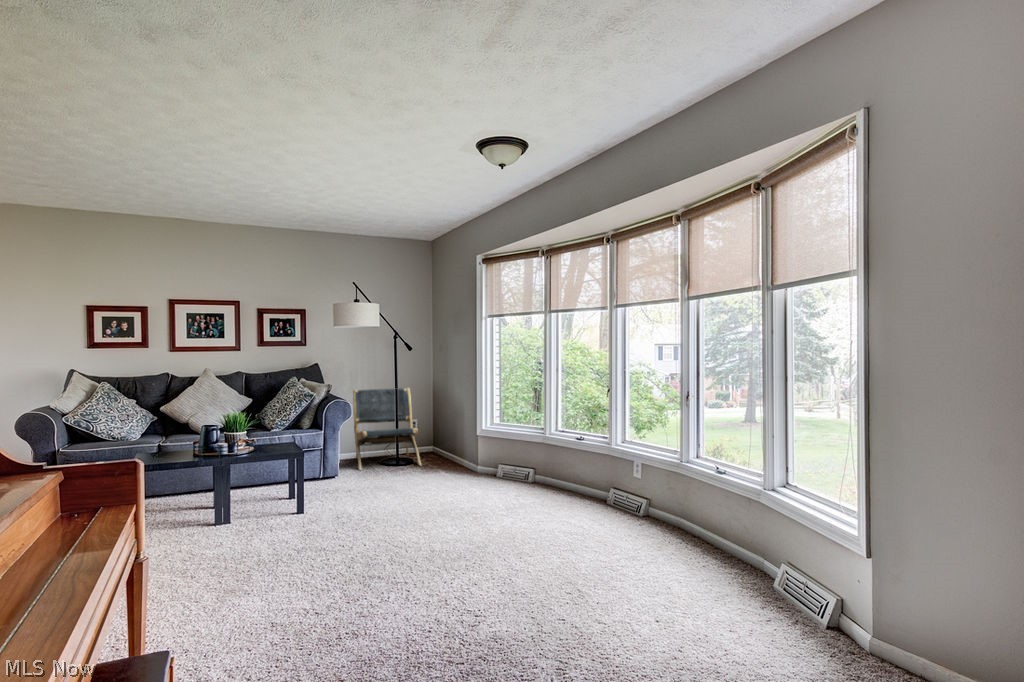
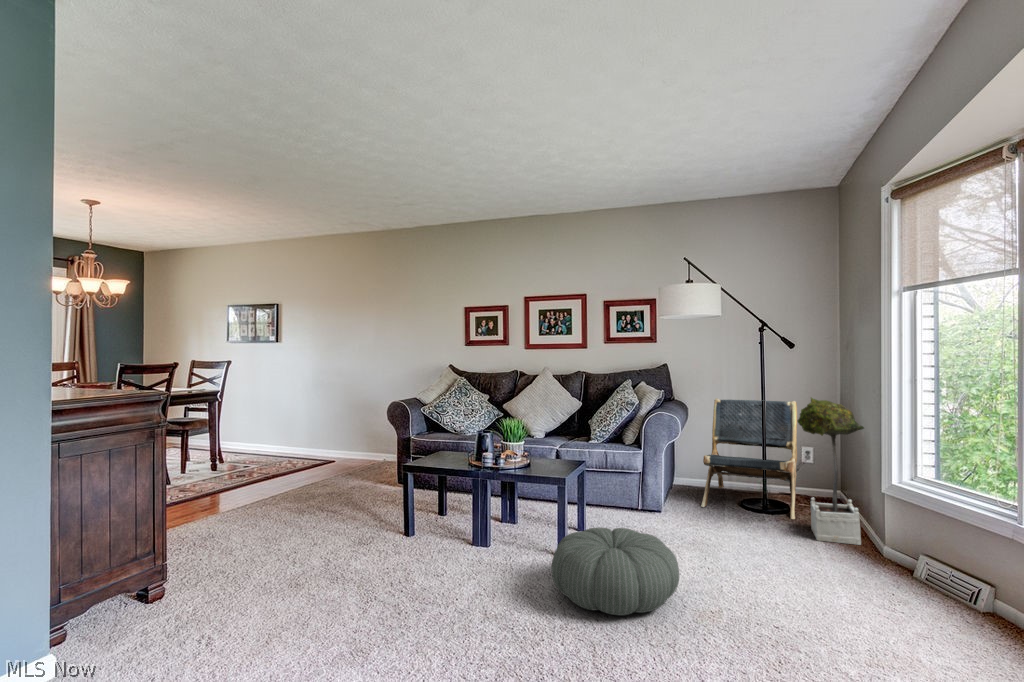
potted tree: none [429,382,466,472] -> present [798,398,864,545]
pouf: none [320,476,407,528] -> present [551,527,679,615]

